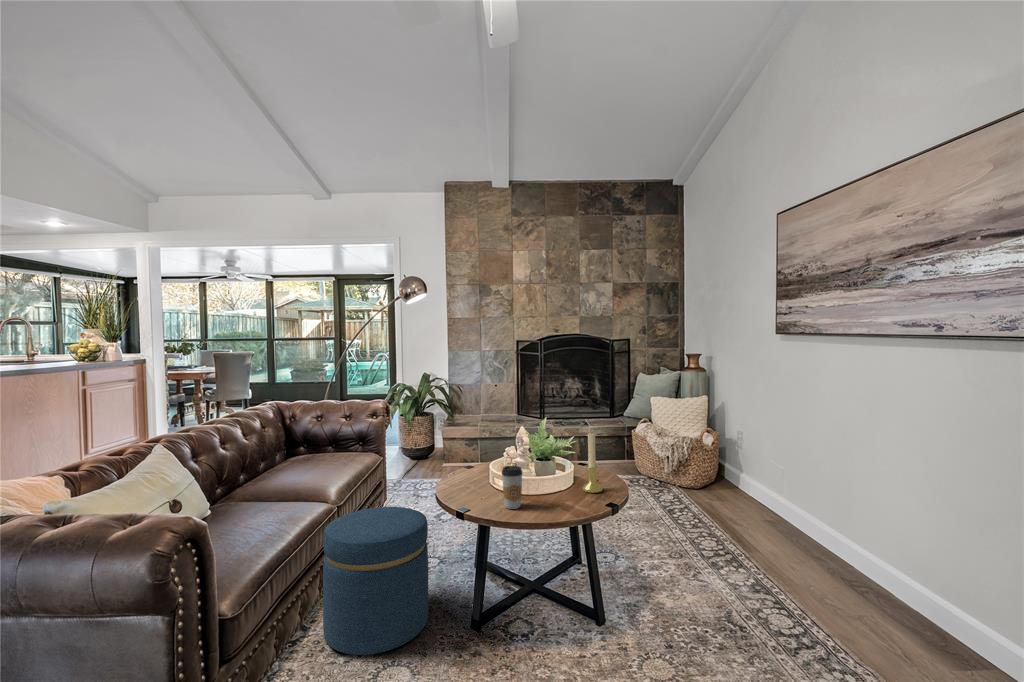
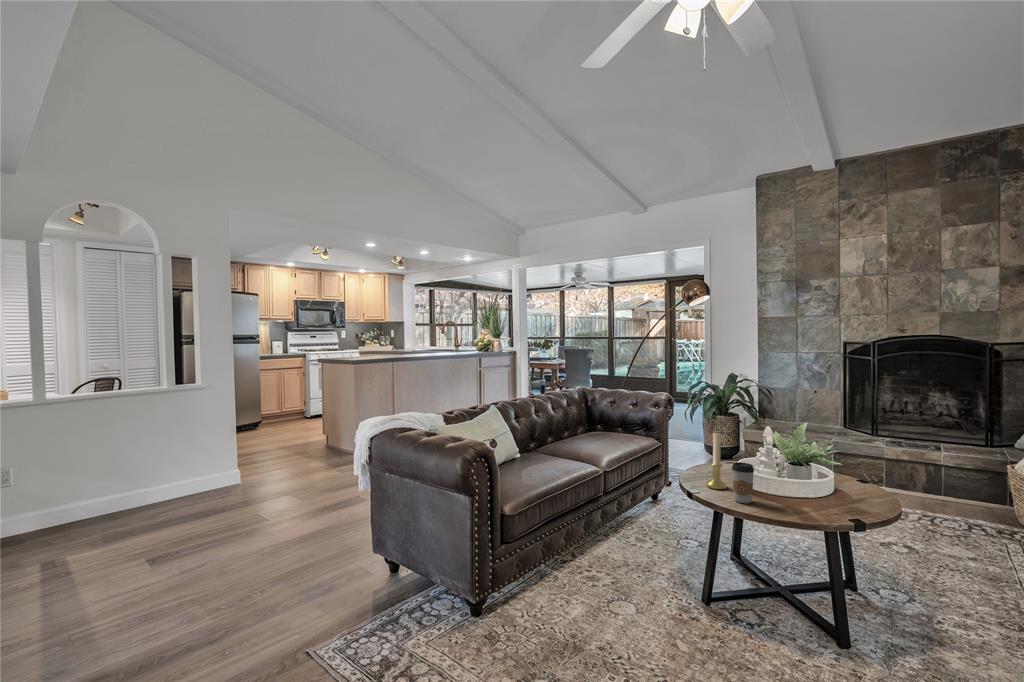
candle holder: present [582,433,603,493] -> present [706,433,727,489]
ottoman: present [323,507,428,655] -> none [586,478,669,588]

